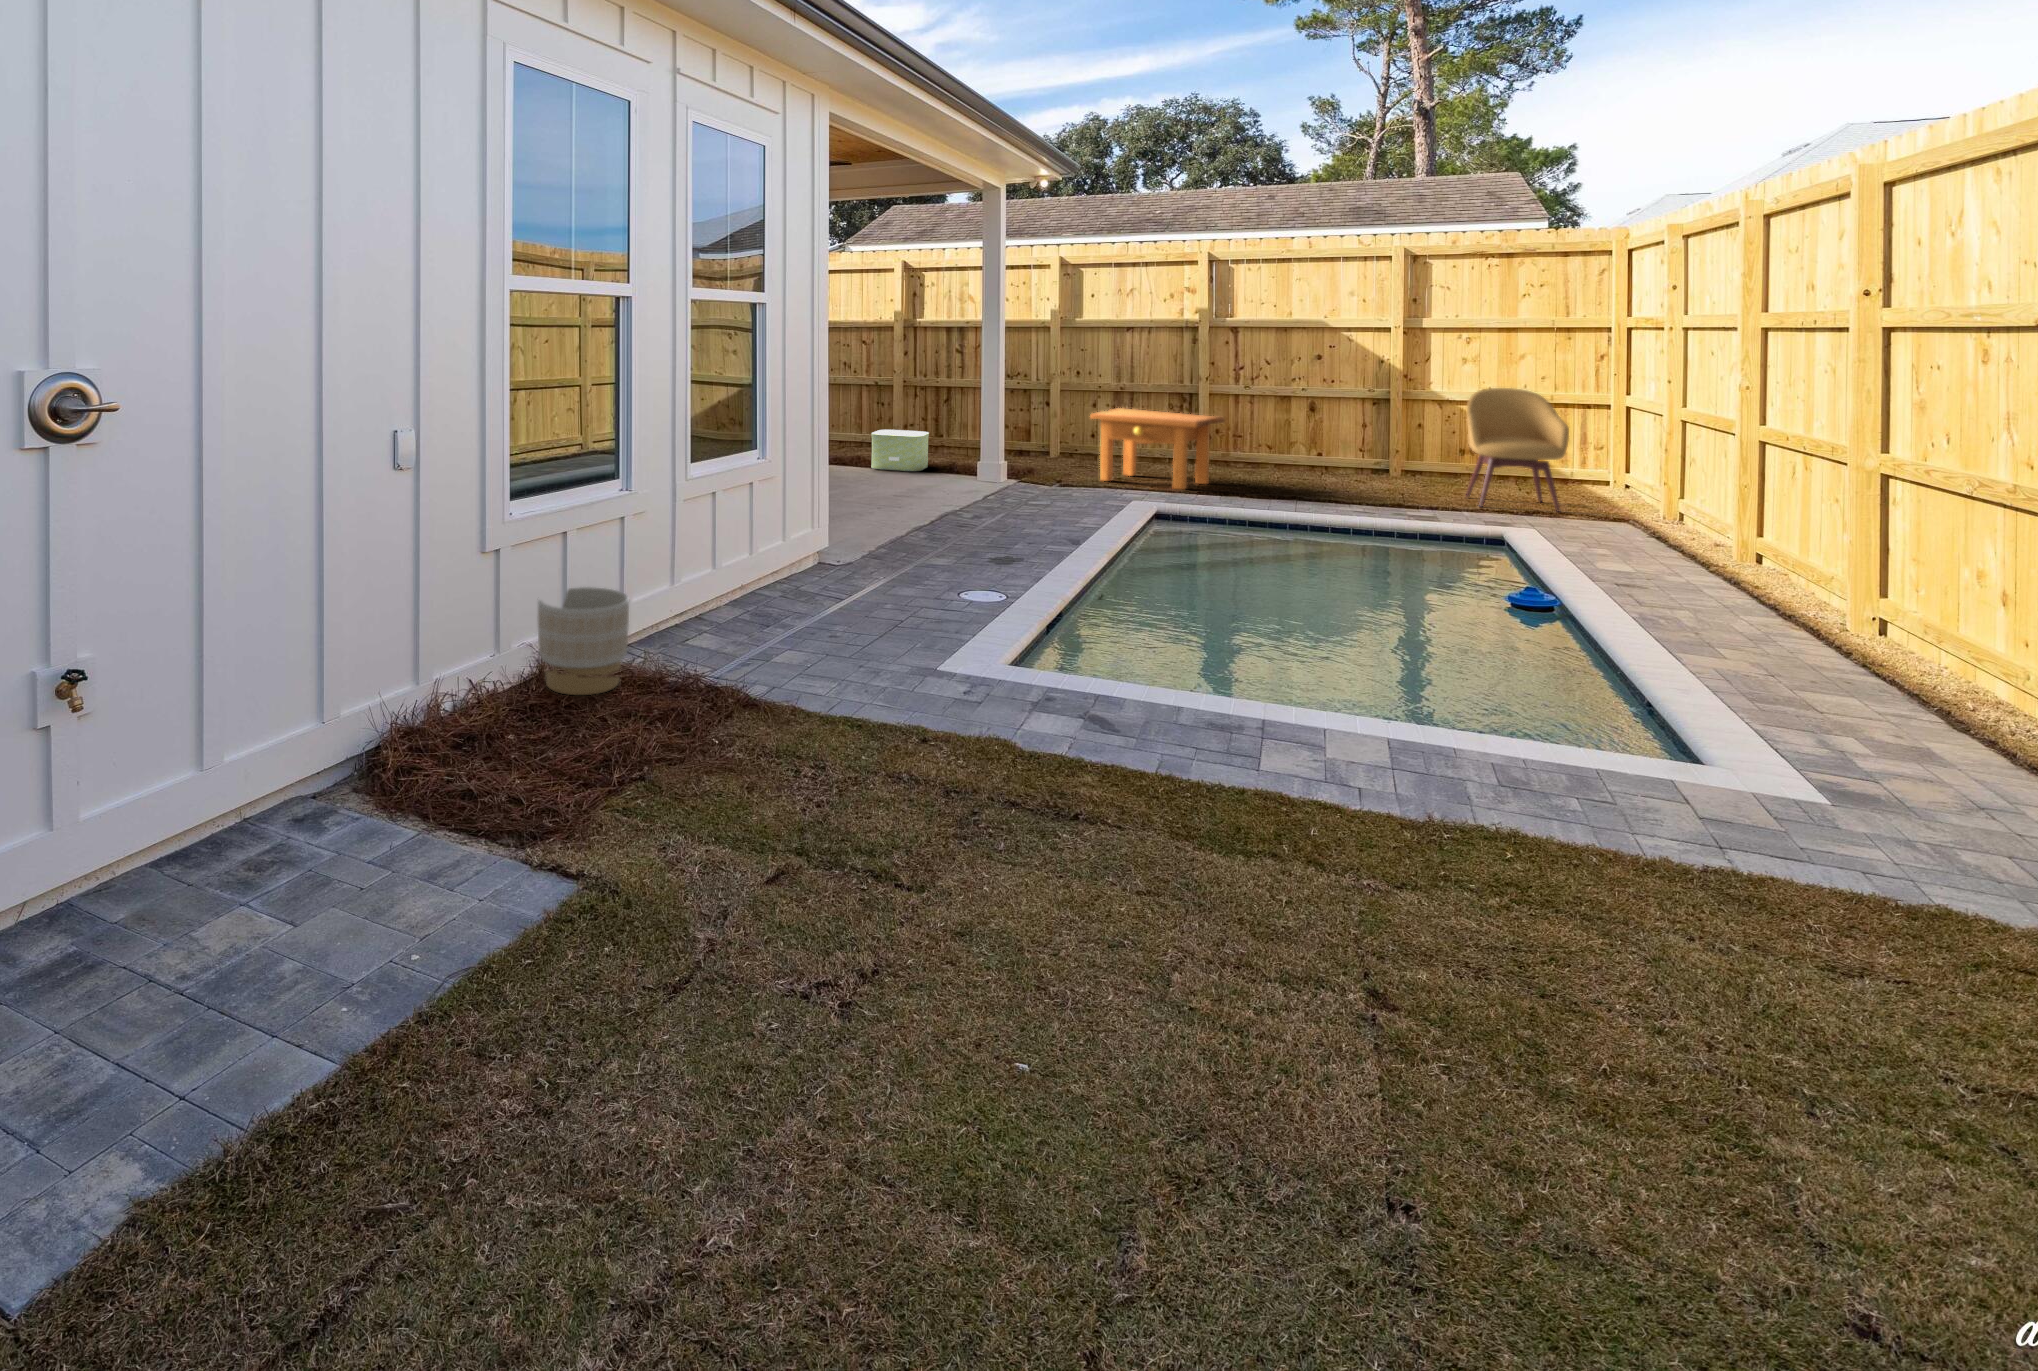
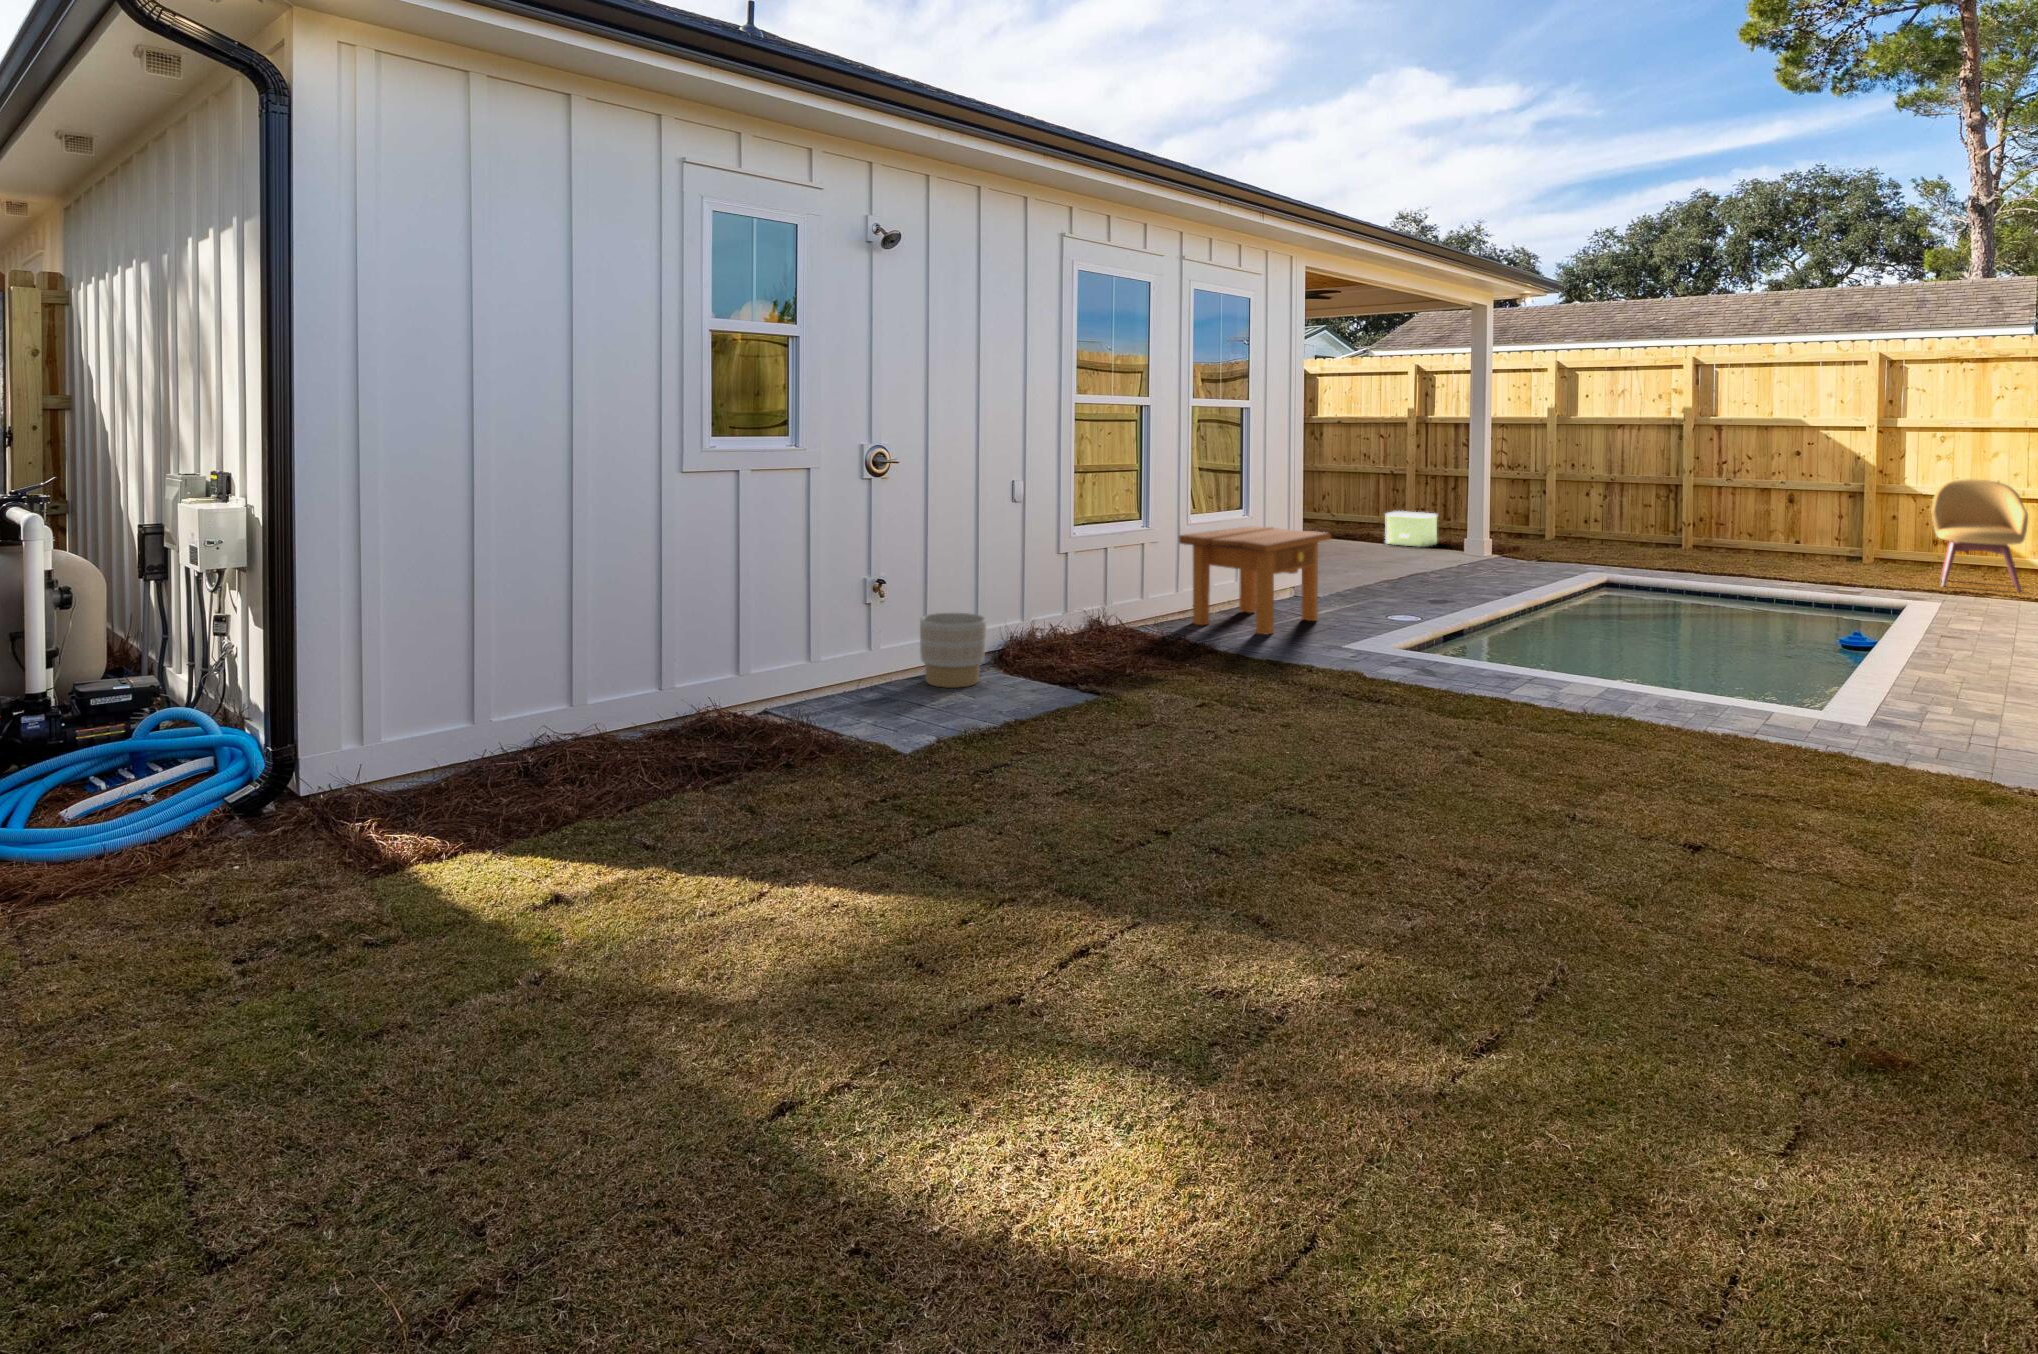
side table: present [1090,408,1225,489] -> present [1179,526,1331,634]
planter: present [538,587,629,695] -> present [920,613,986,688]

